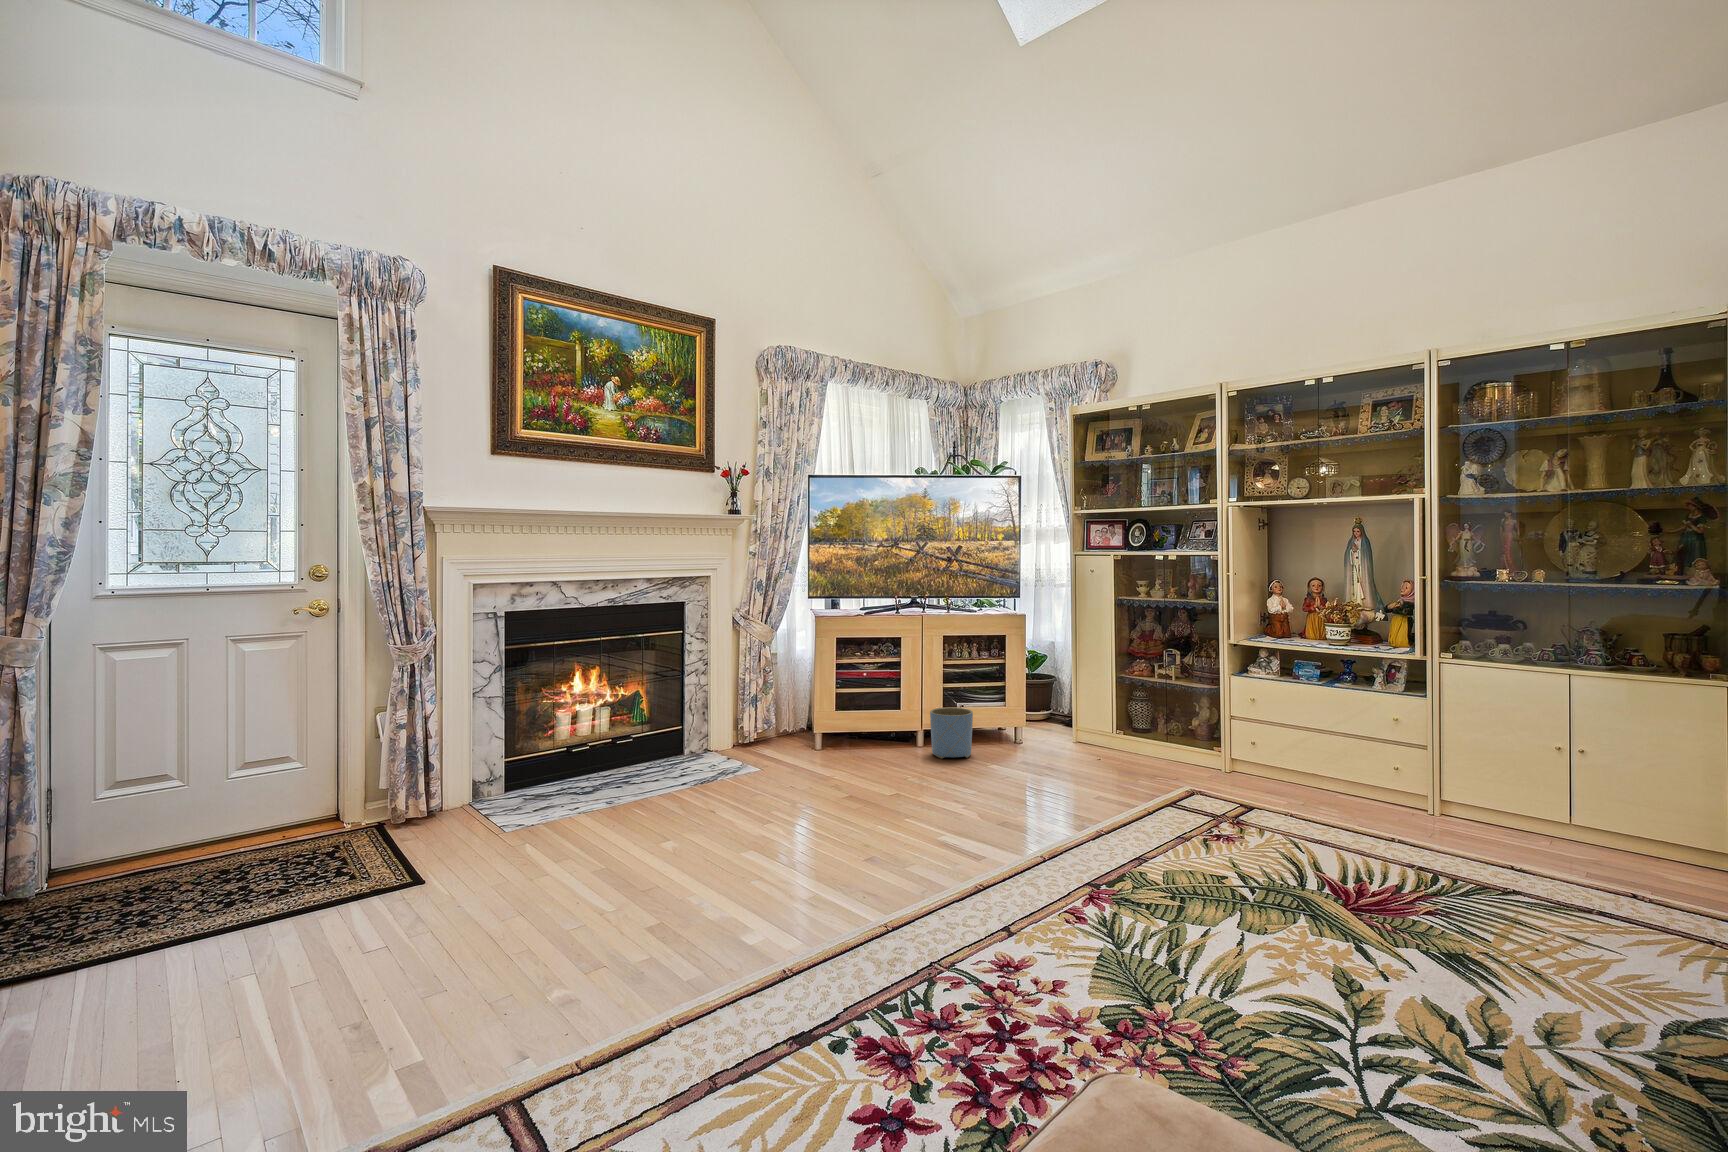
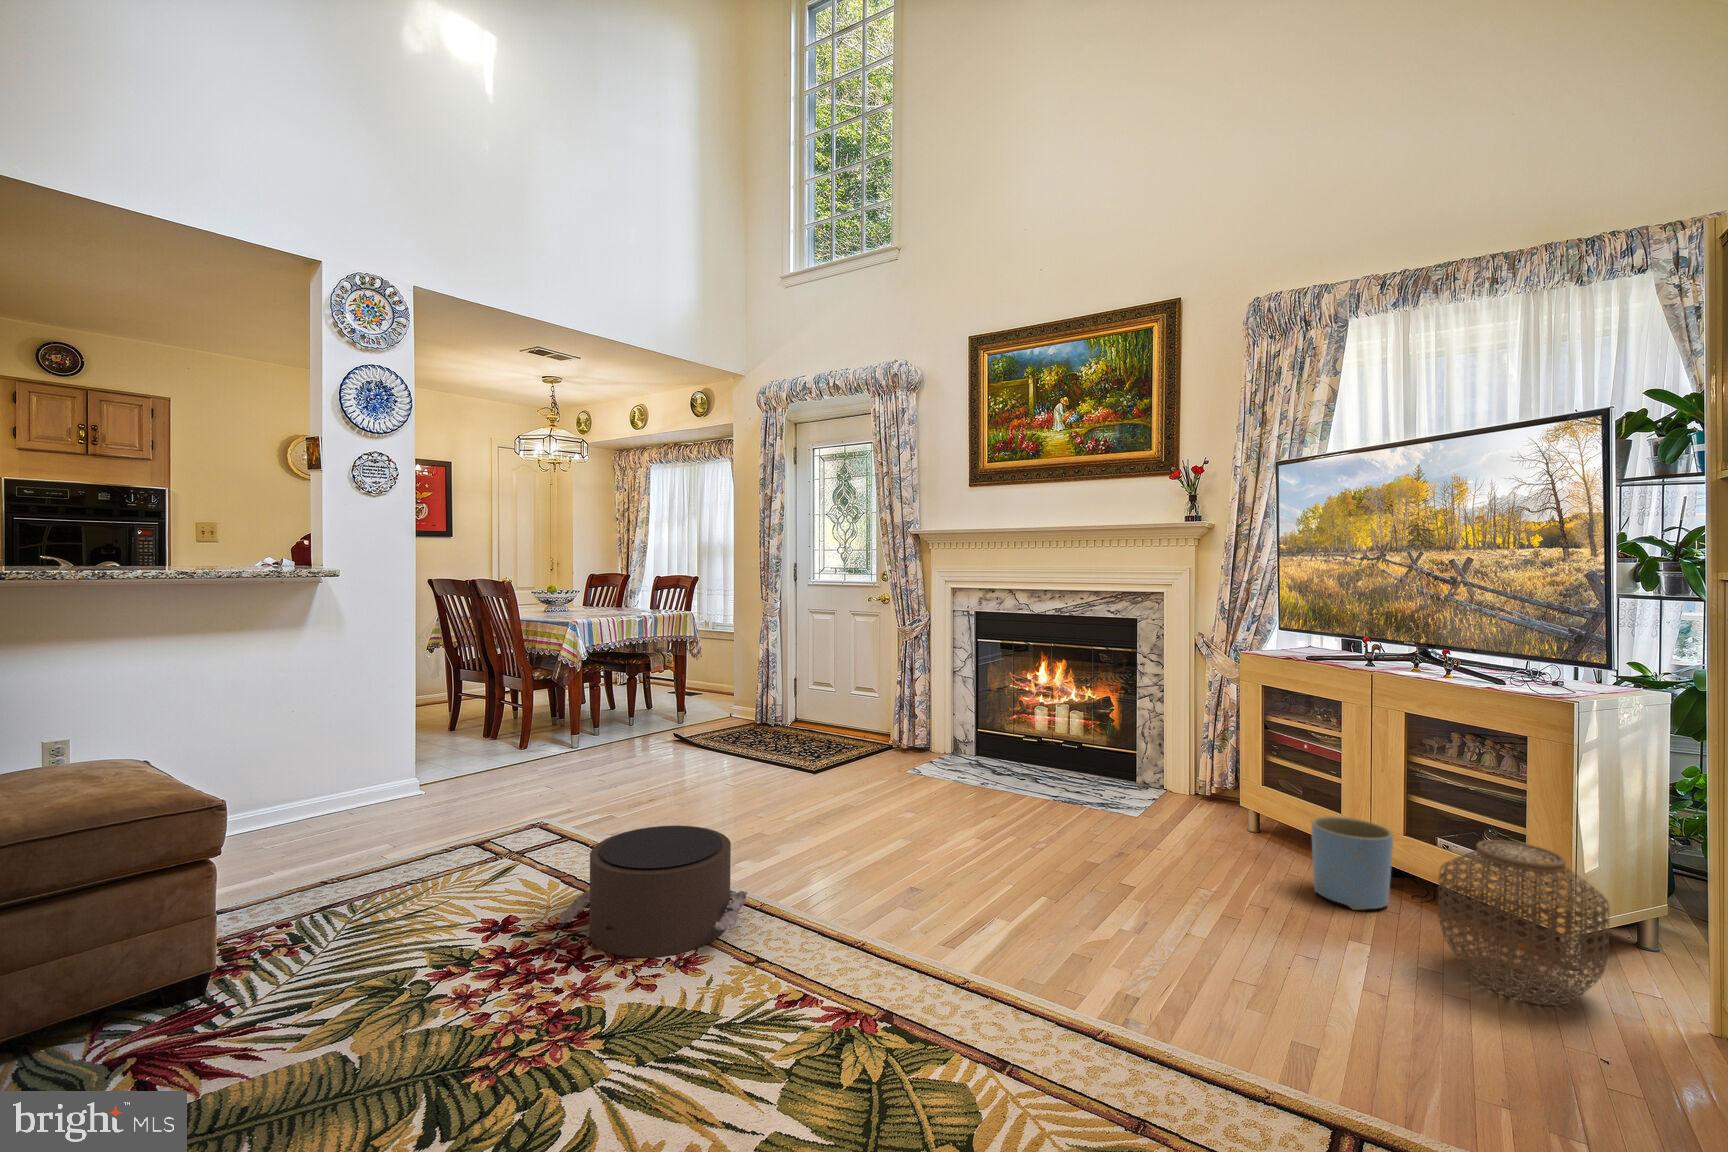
woven basket: none [1023,687,1088,759] -> present [1438,840,1609,1005]
pouf: none [837,856,1000,1023] -> present [557,826,747,957]

